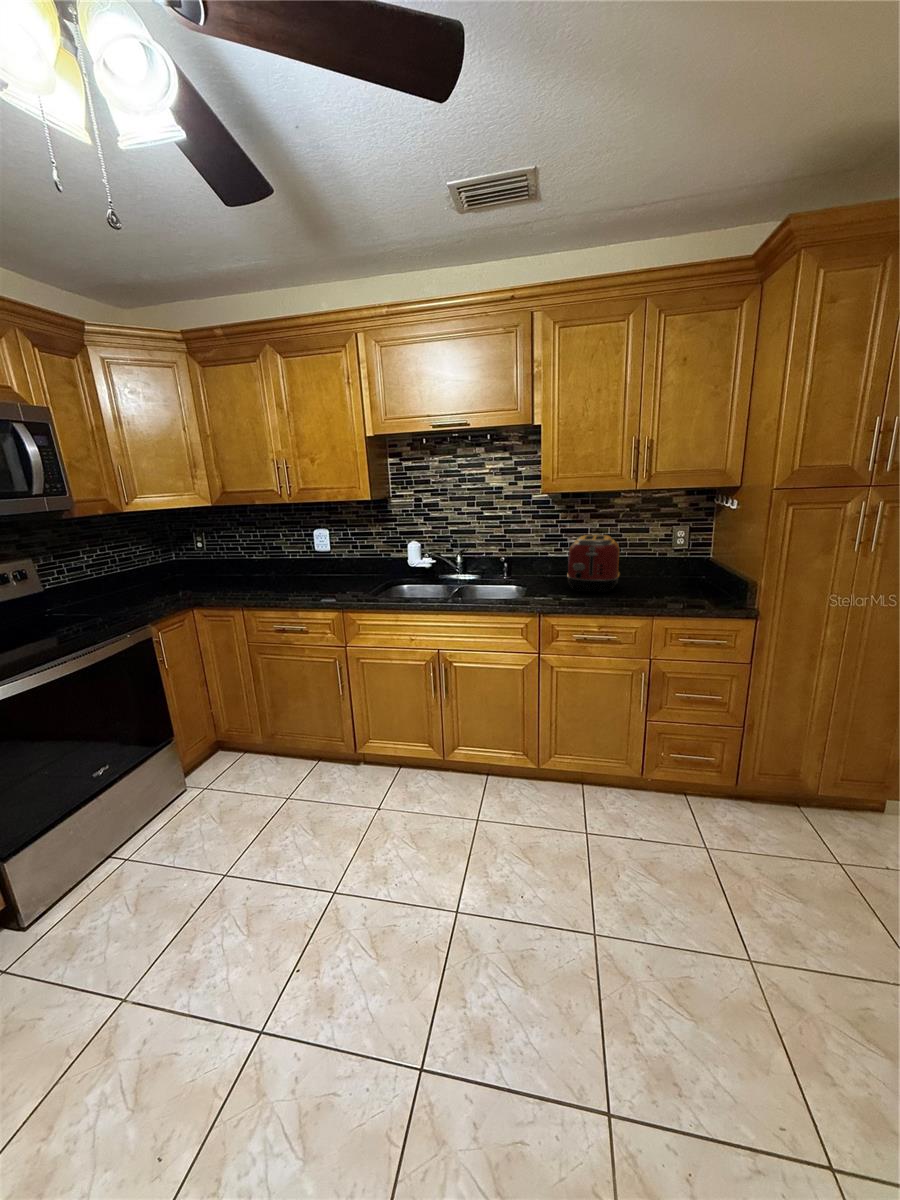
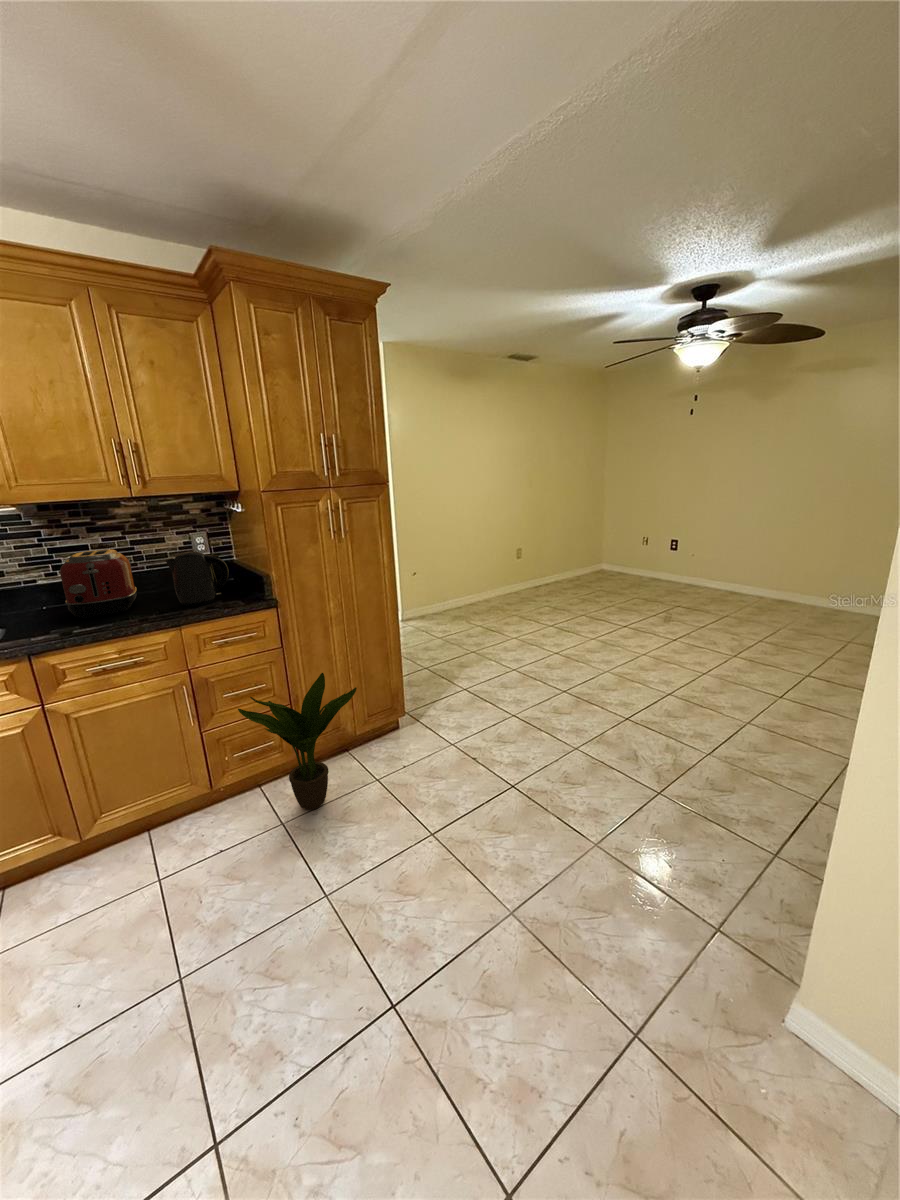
kettle: none [653,546,711,600] -> present [166,552,229,606]
potted plant: none [688,704,840,849] -> present [238,673,357,810]

